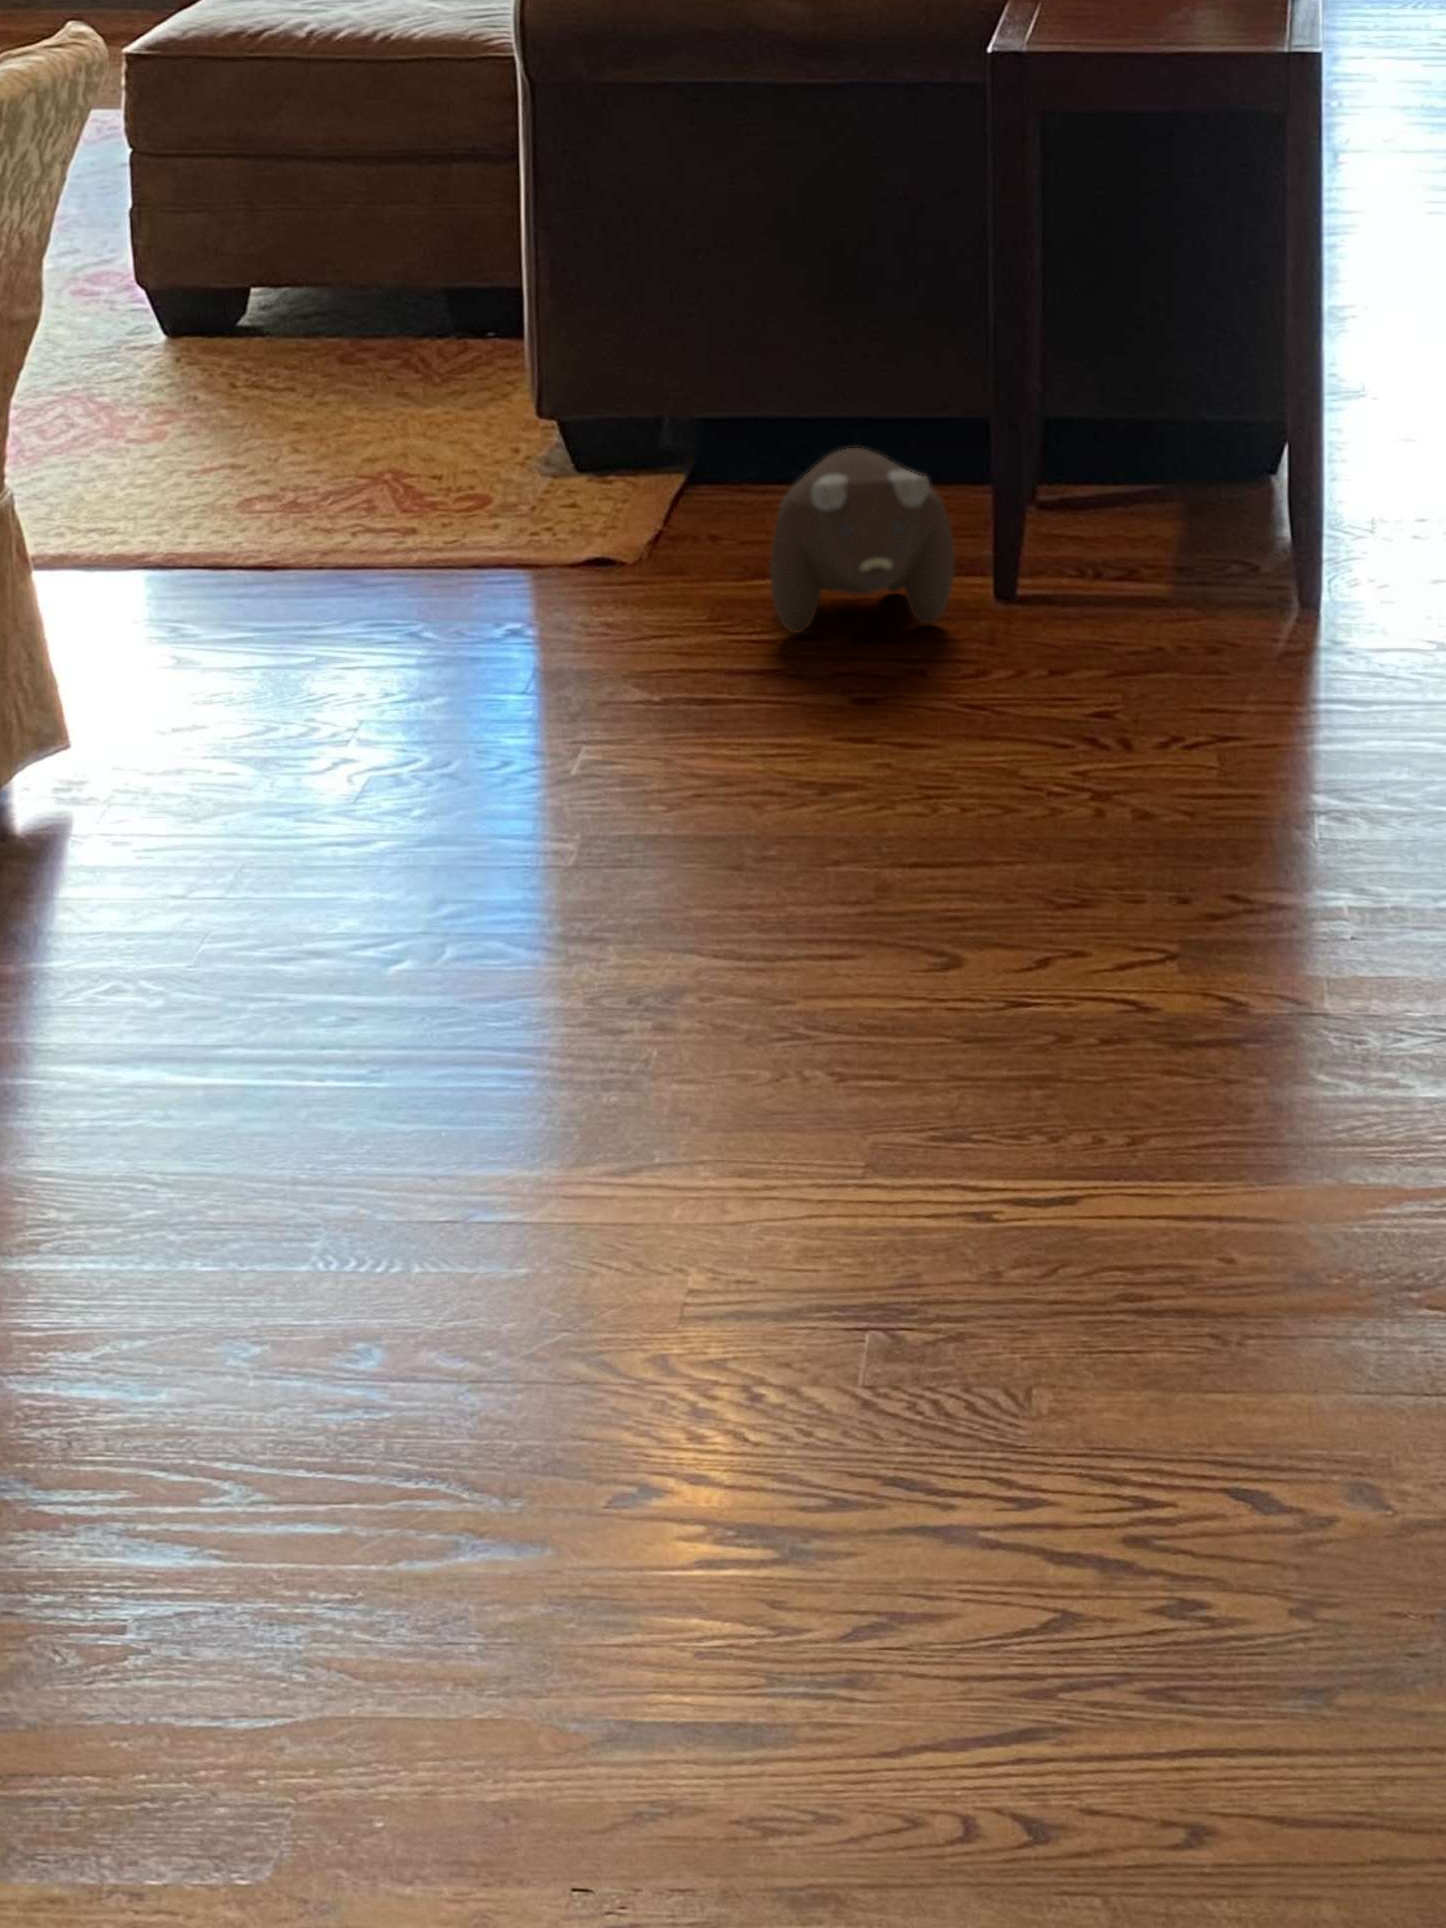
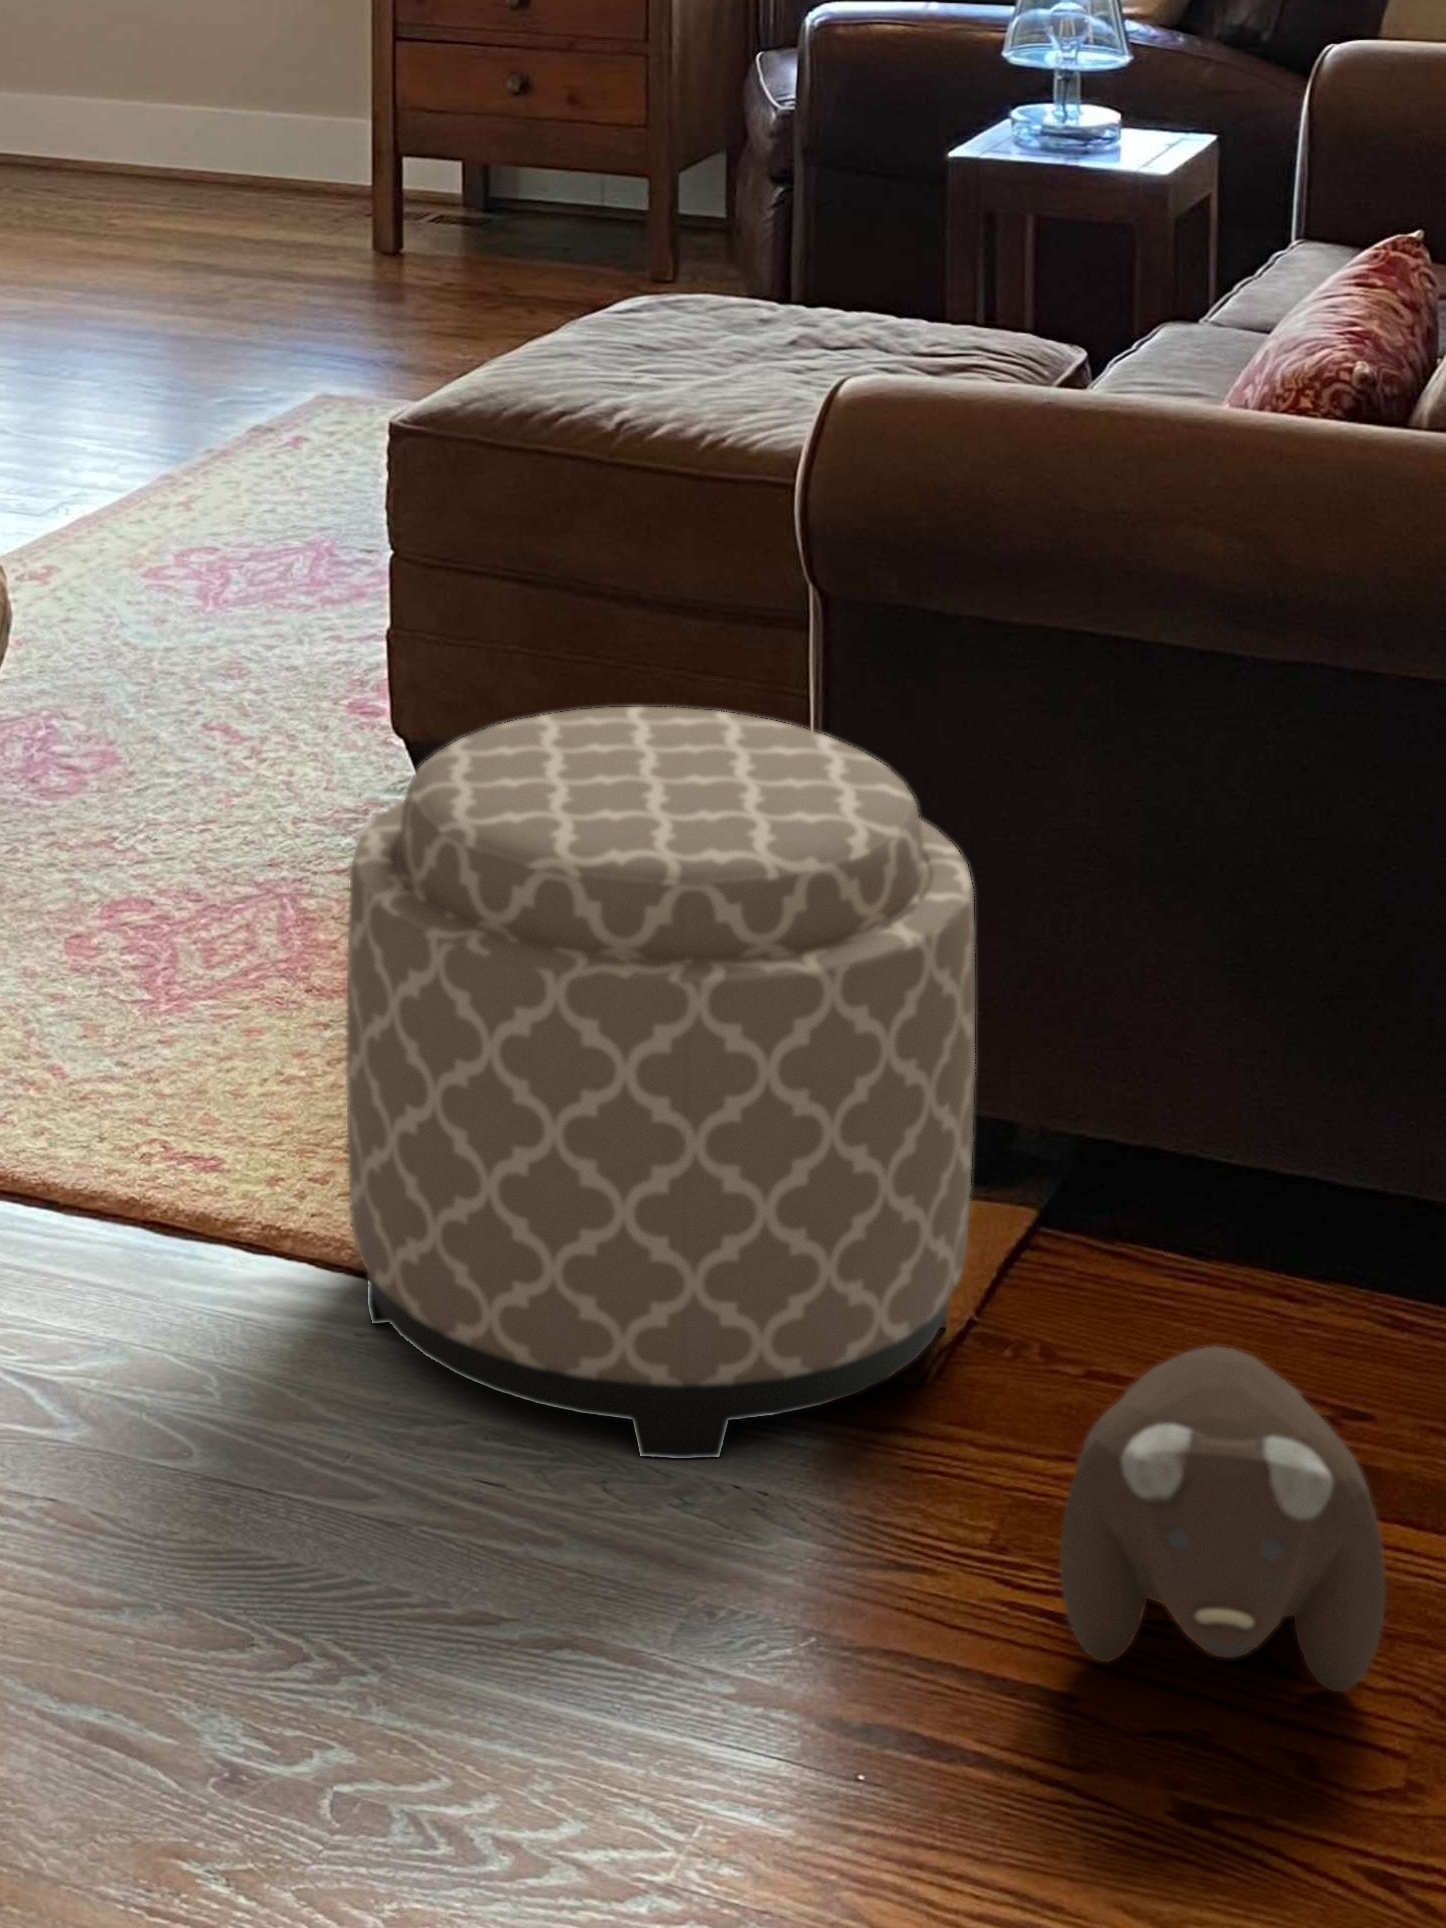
ottoman: none [250,163,665,602] -> present [346,707,975,1459]

